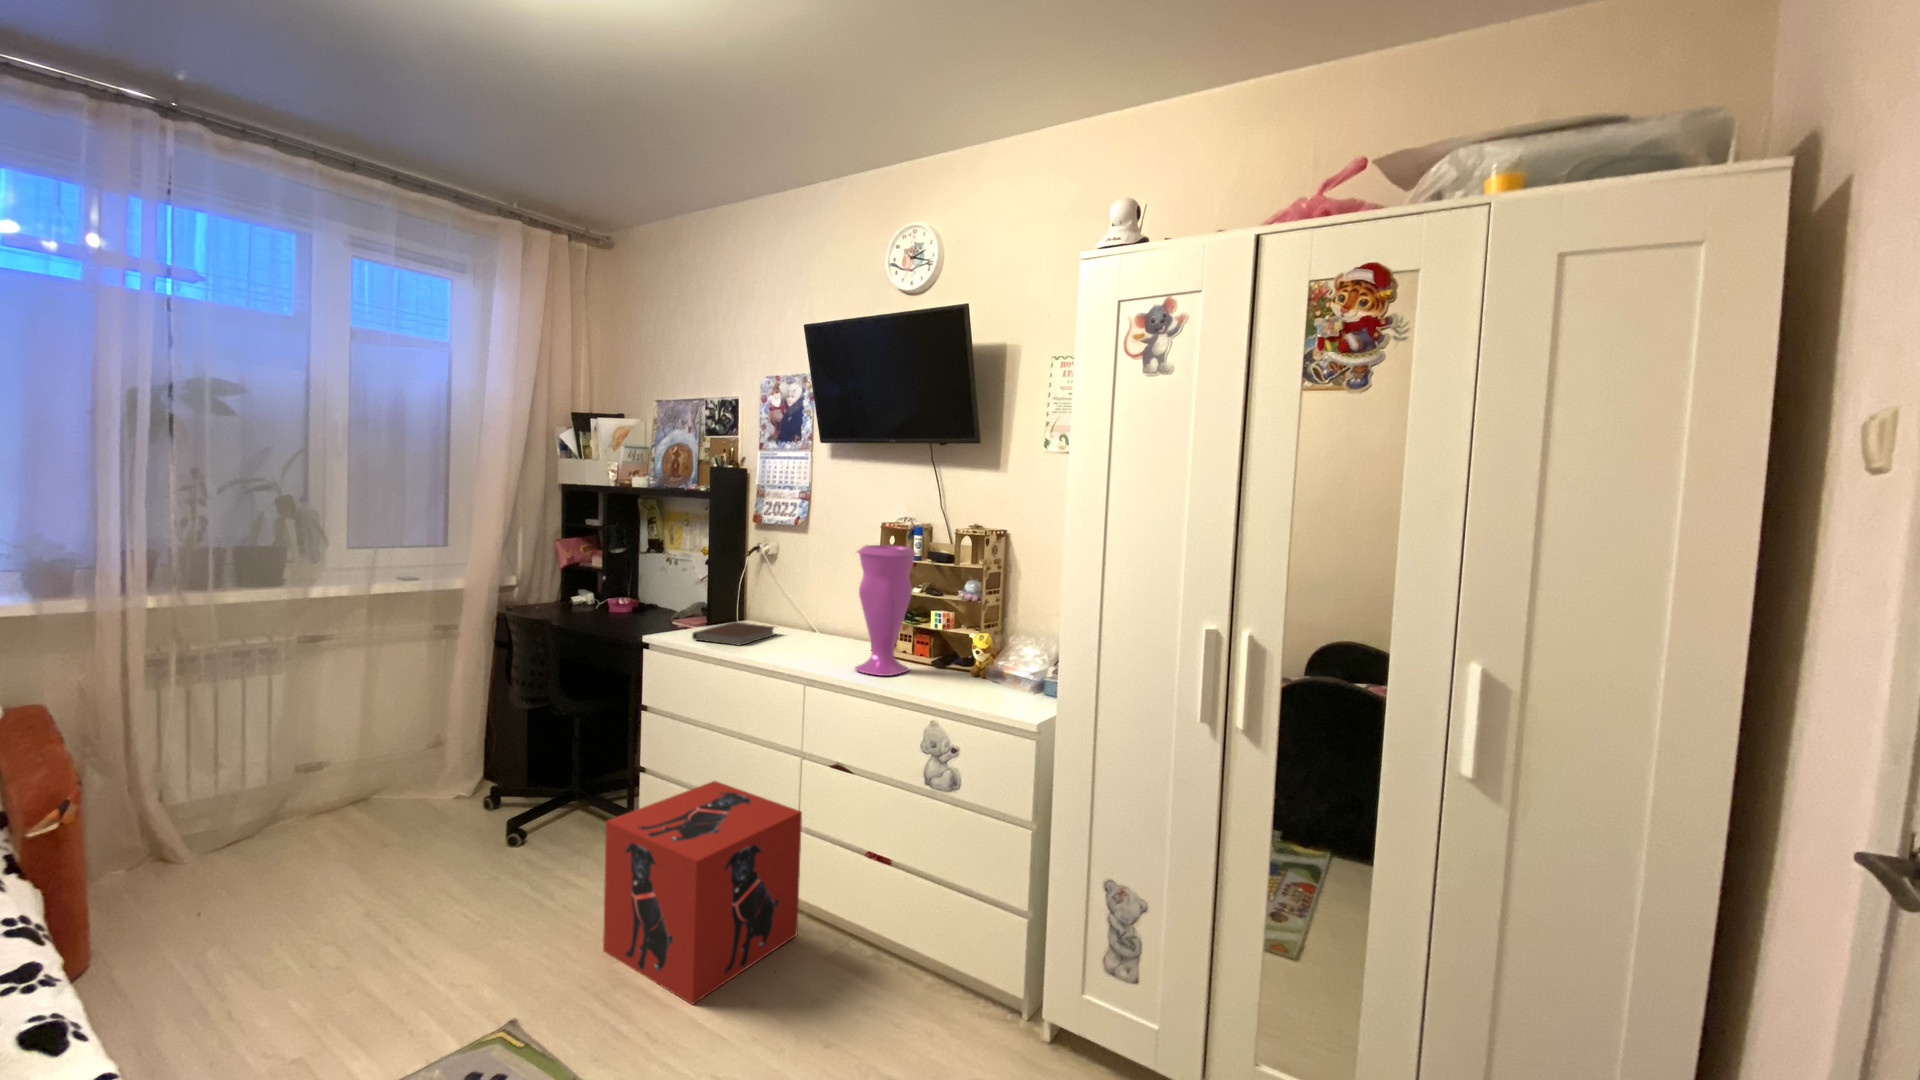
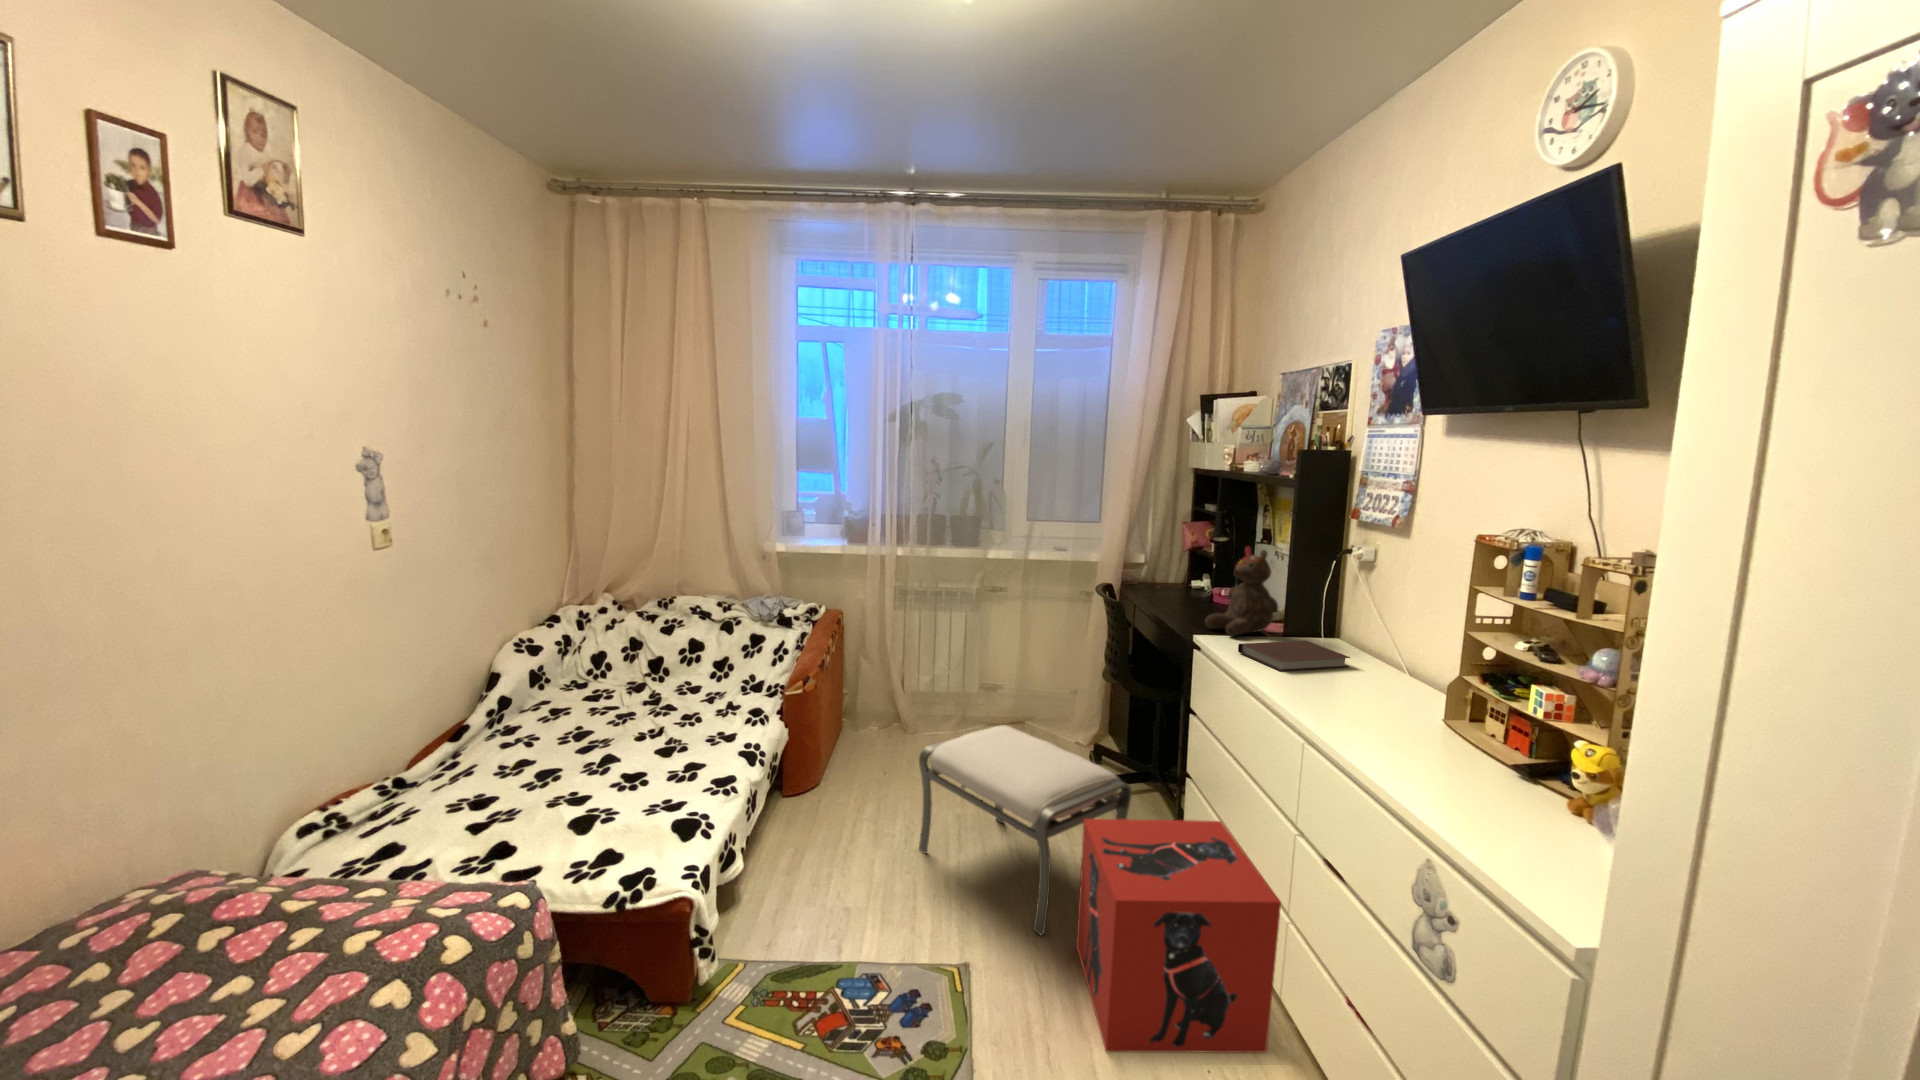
vase: present [855,545,917,676] -> none [1376,568,1500,768]
teddy bear: none [638,551,704,630] -> present [1205,547,1278,636]
ottoman: none [333,777,614,965] -> present [919,725,1132,935]

